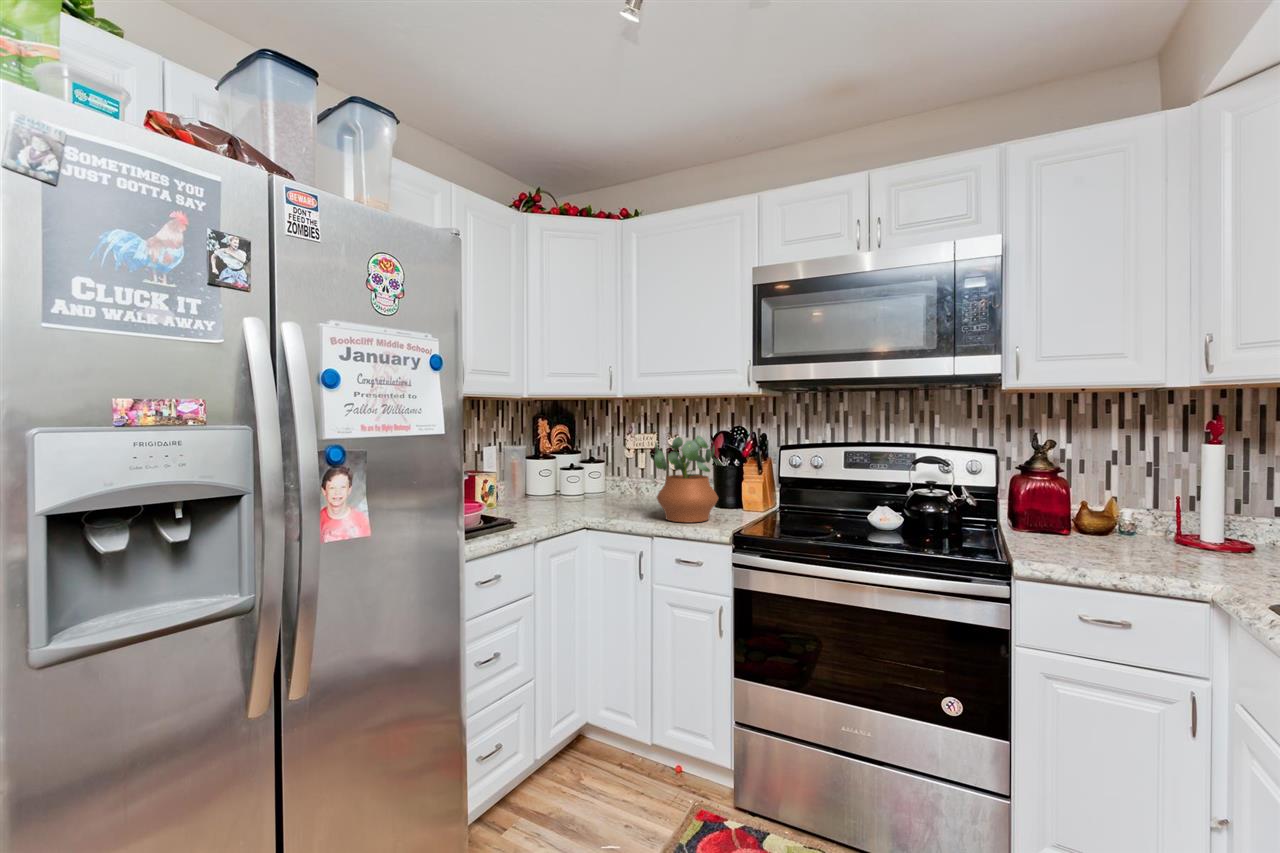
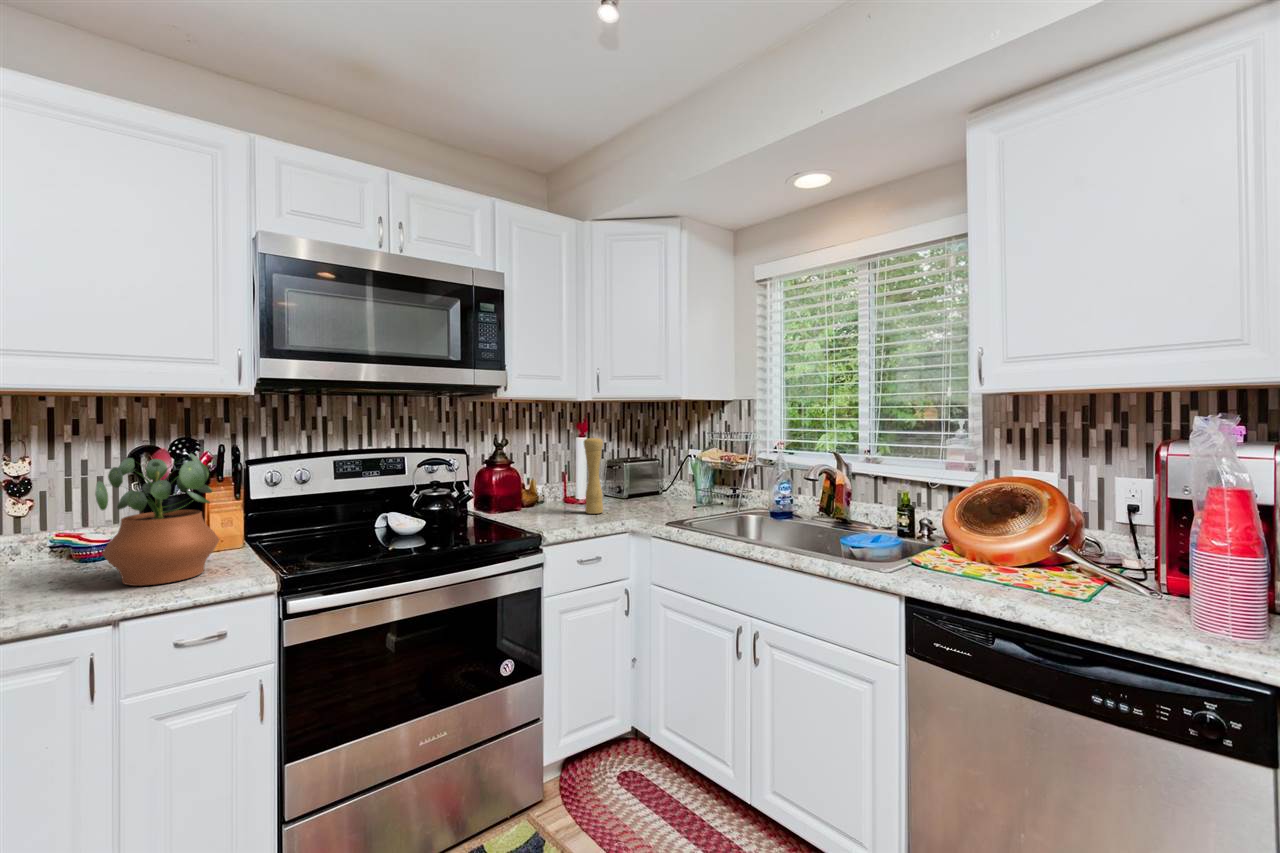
pepper mill: none [1153,440,1195,562] -> present [584,437,603,514]

